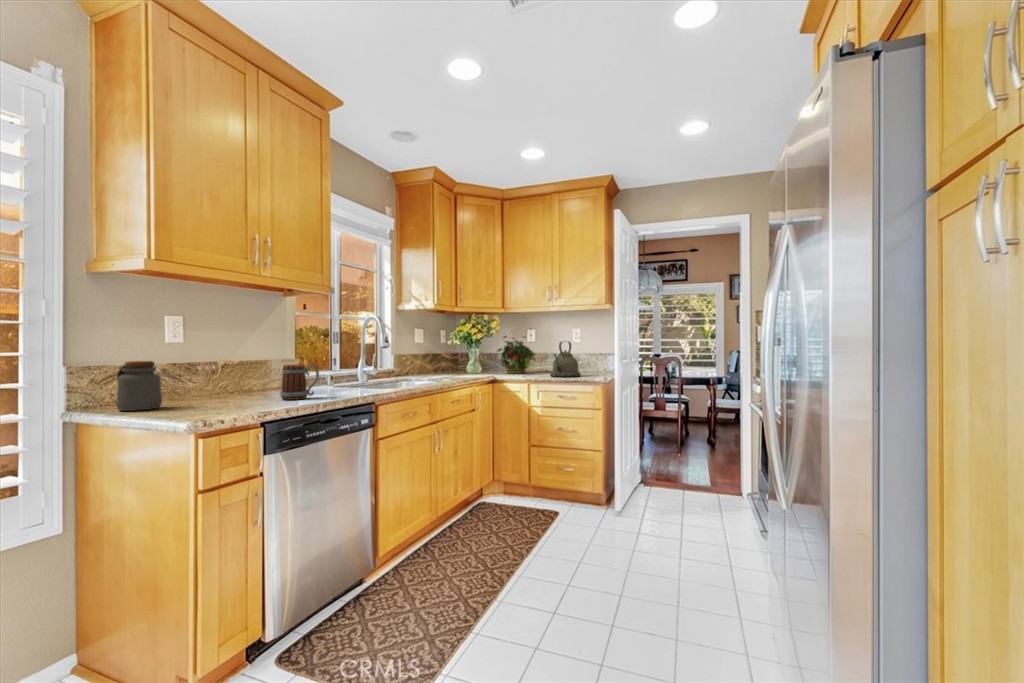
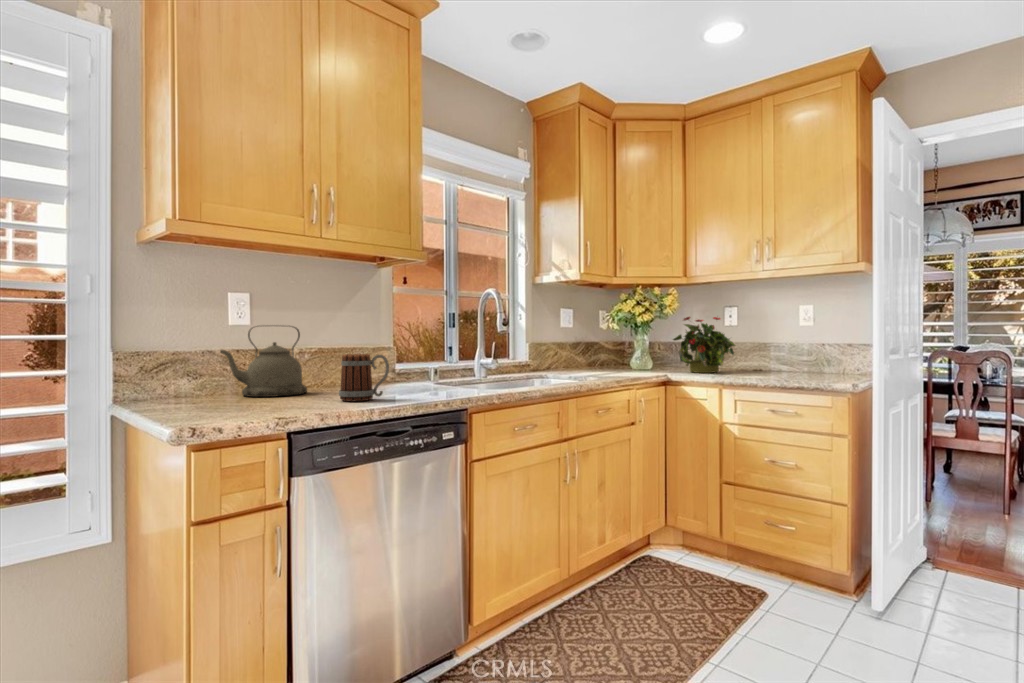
kettle: present [550,342,581,377] -> present [220,327,307,397]
jar: present [116,361,162,411] -> none [149,347,201,408]

